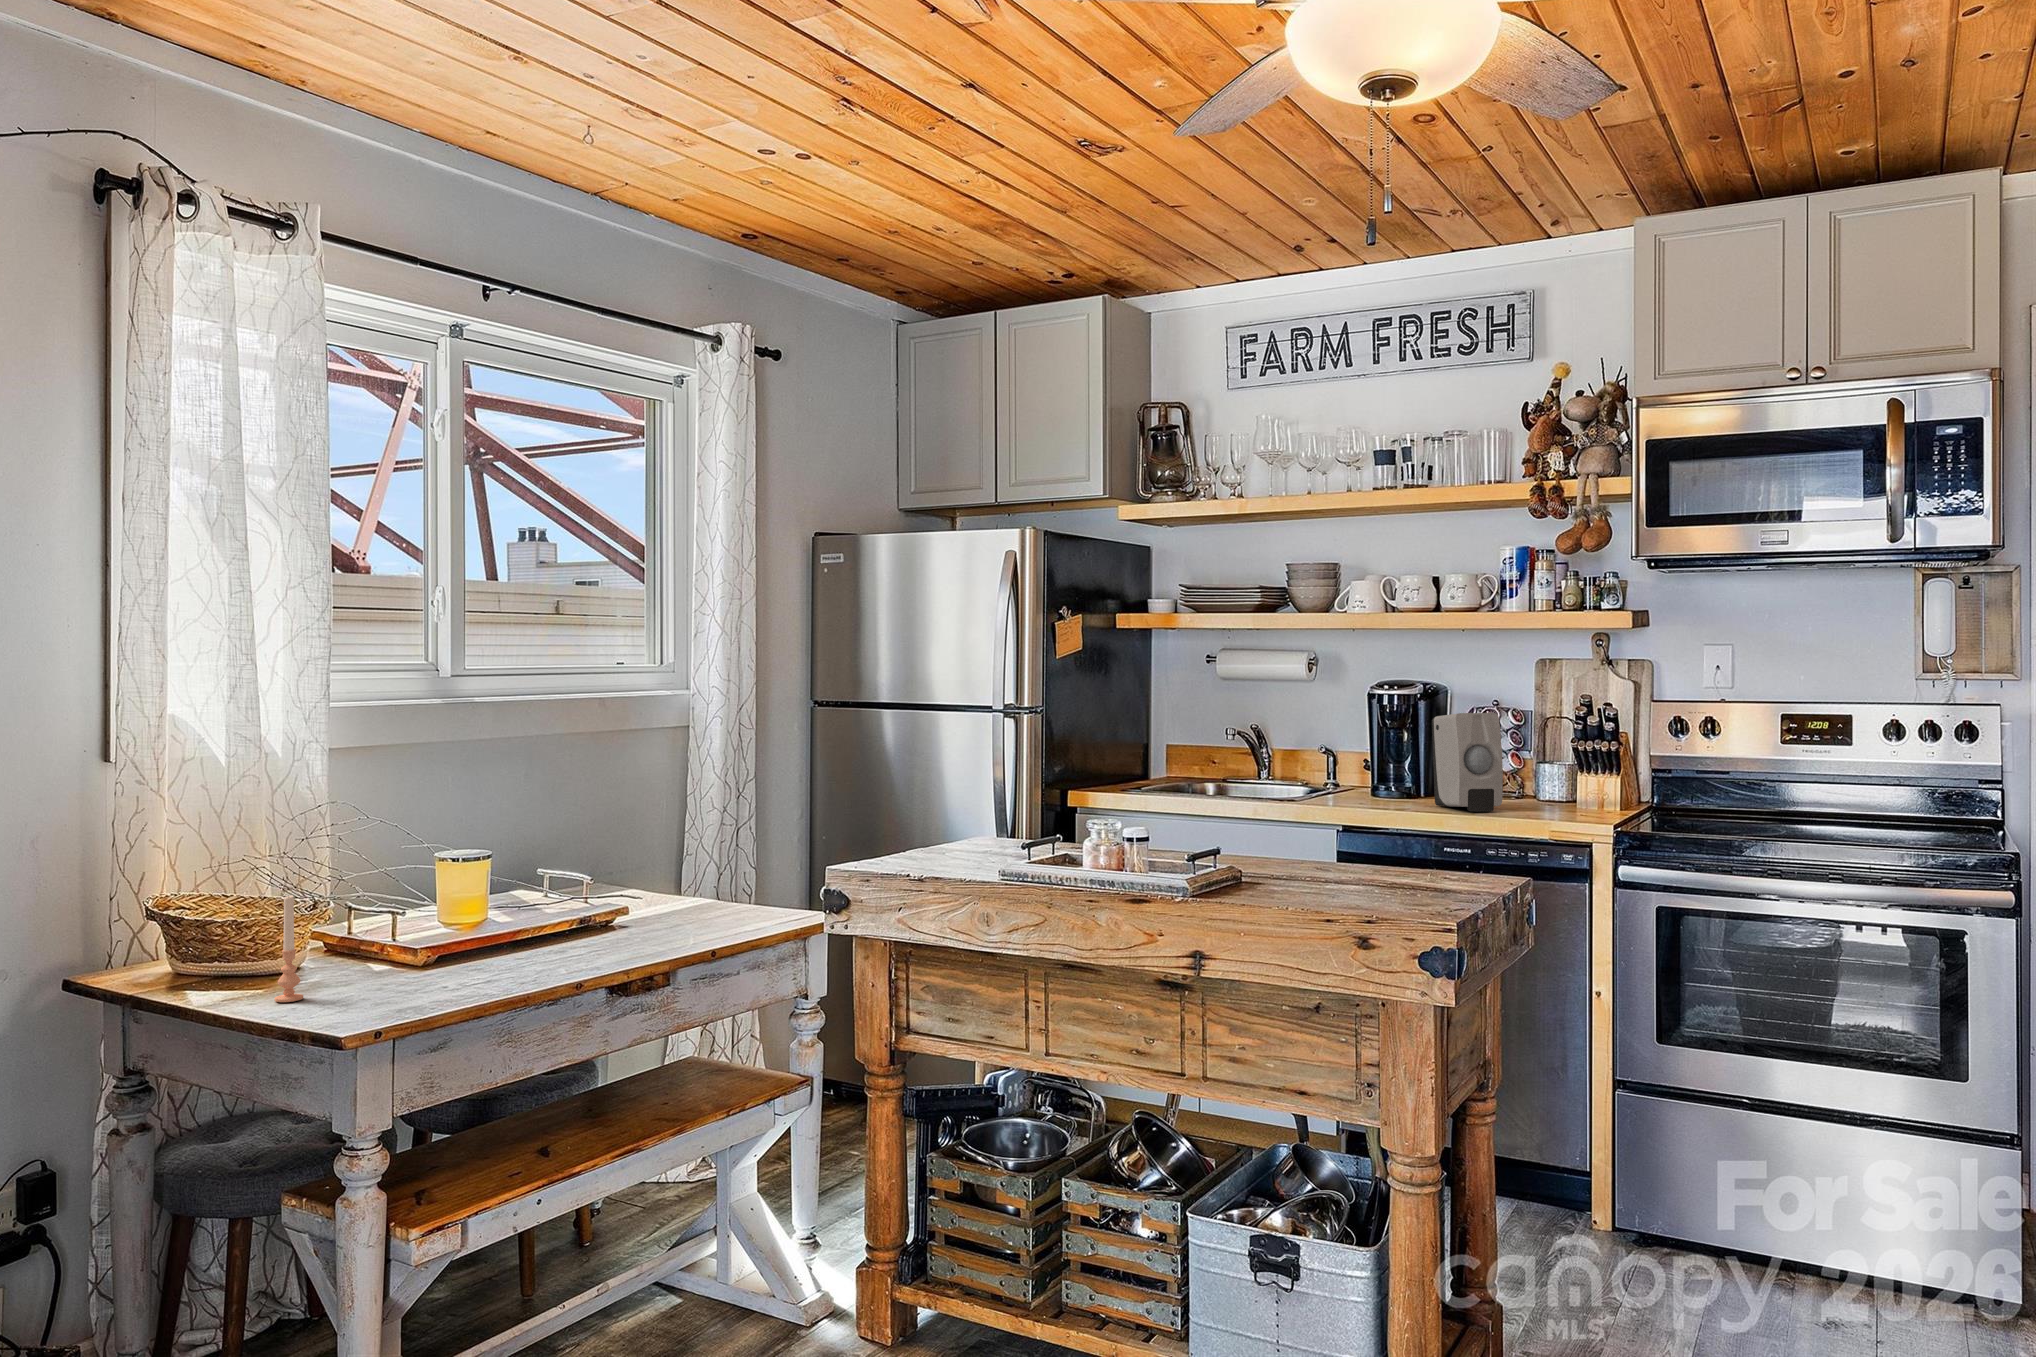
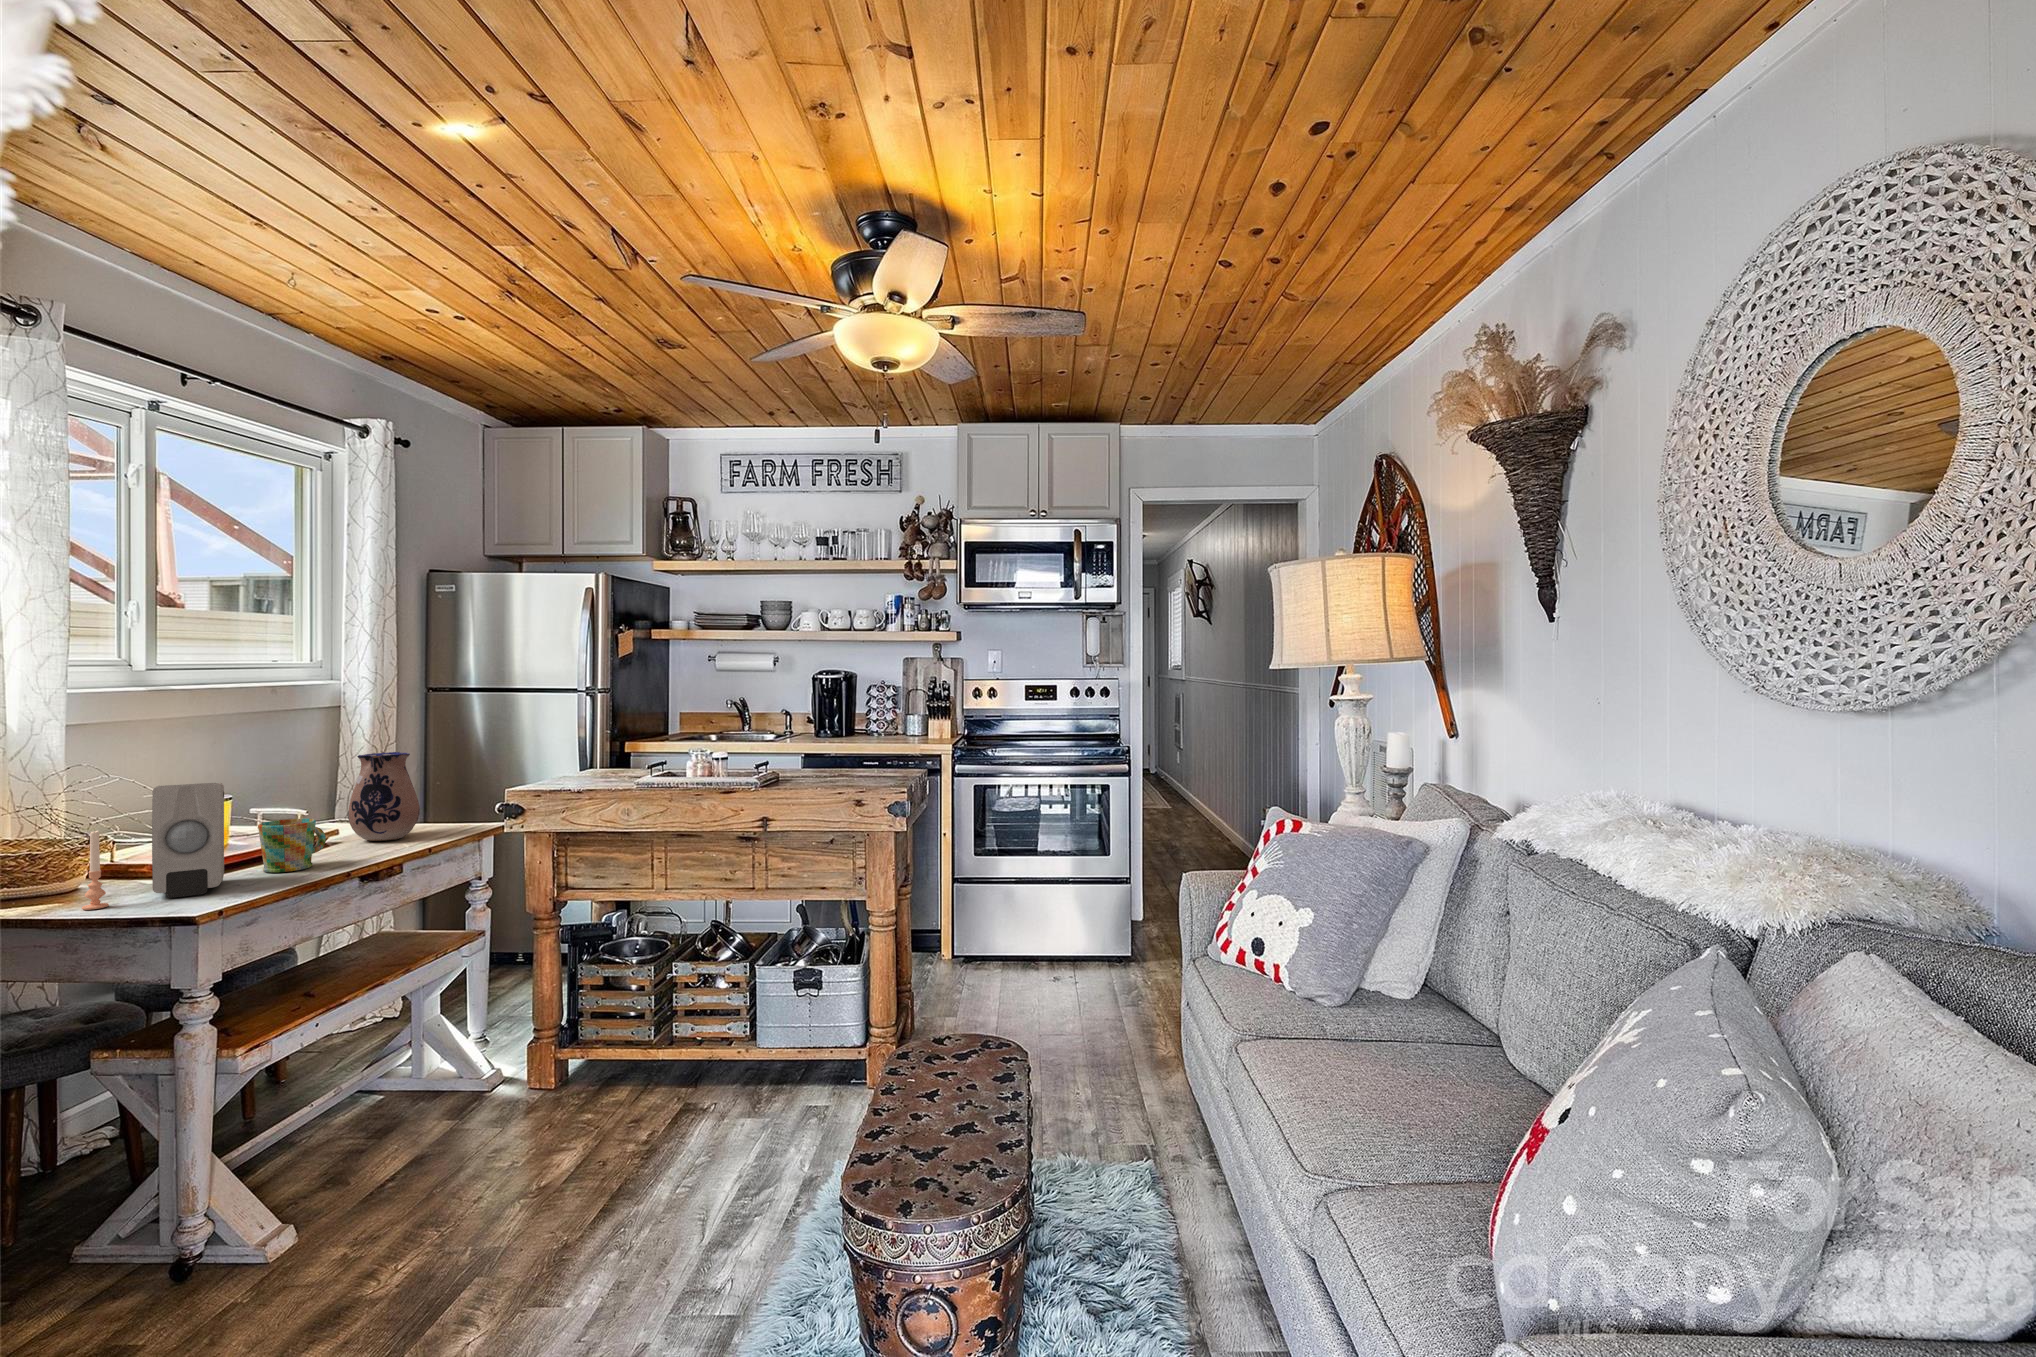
soap dispenser: present [1432,713,1503,812] -> present [152,782,224,898]
ceramic pitcher: none [632,799,722,929] -> present [348,752,420,841]
mug: none [495,892,580,969] -> present [258,819,326,872]

